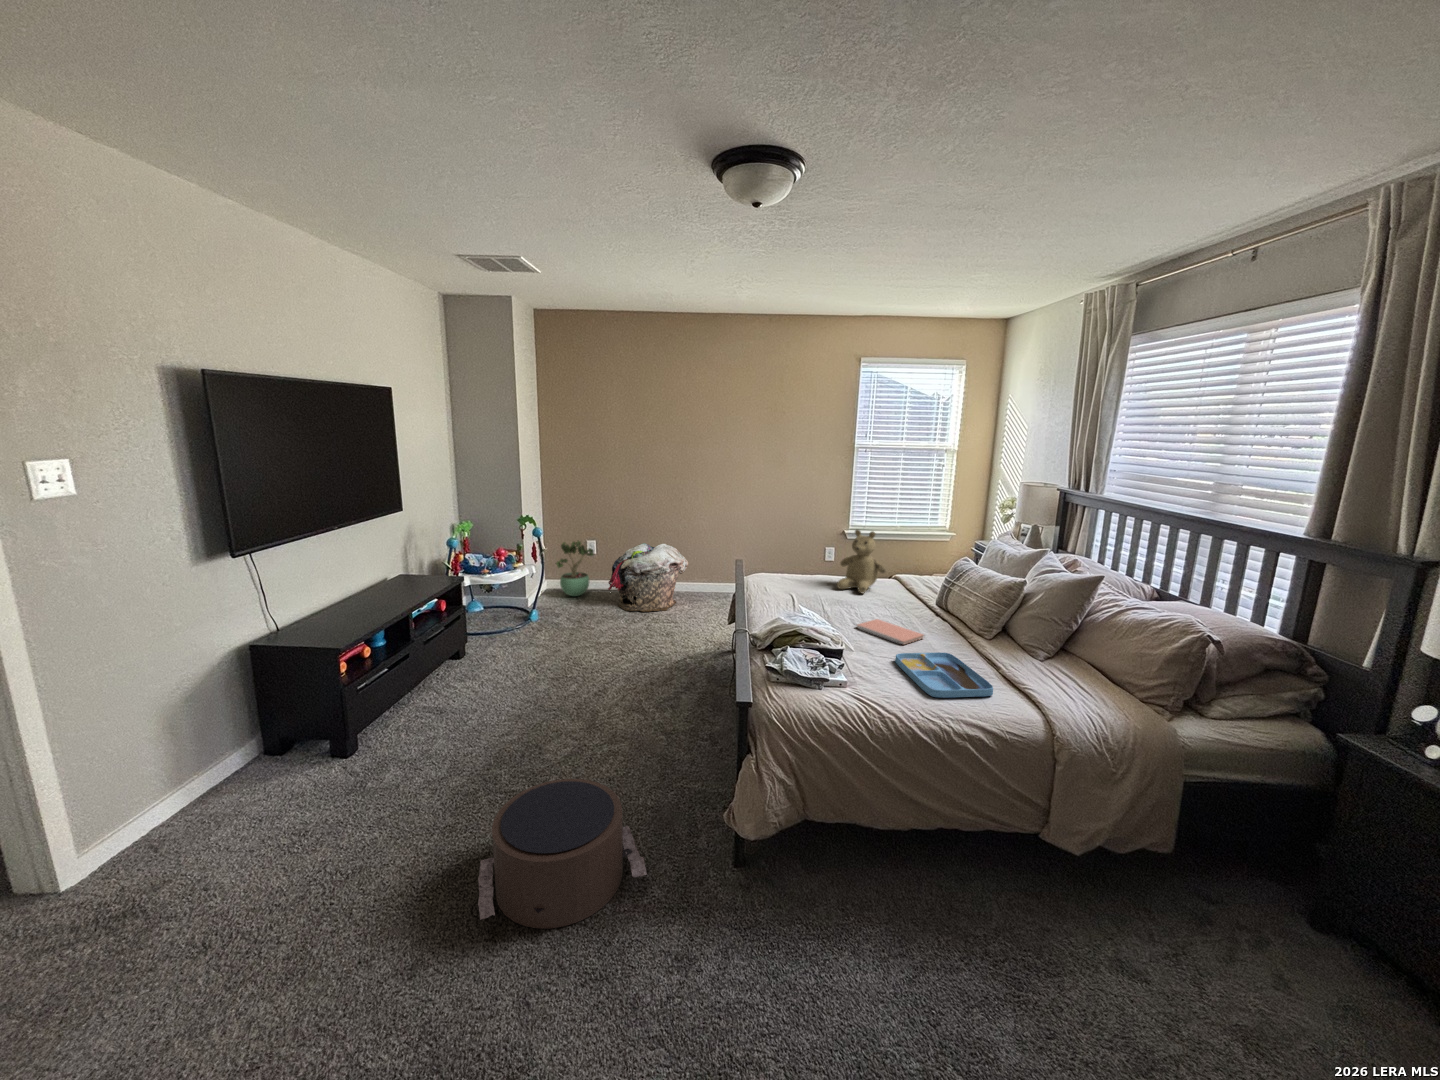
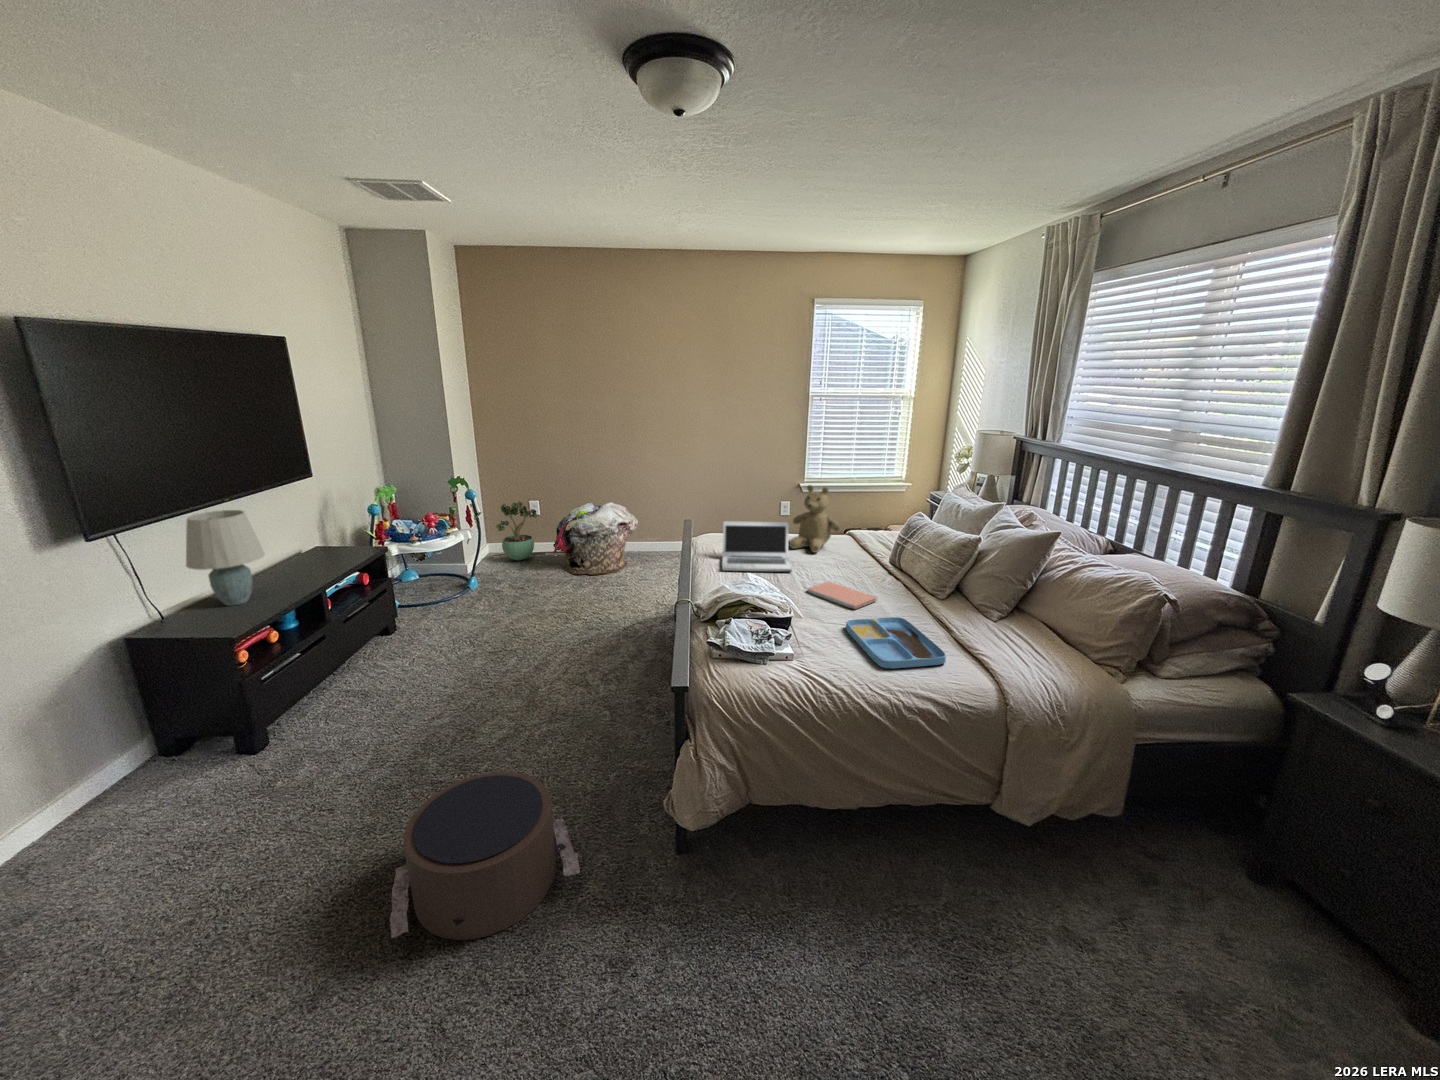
table lamp: none [301,537,366,622] -> present [186,510,265,606]
laptop: none [774,561,841,610] -> present [722,521,792,572]

